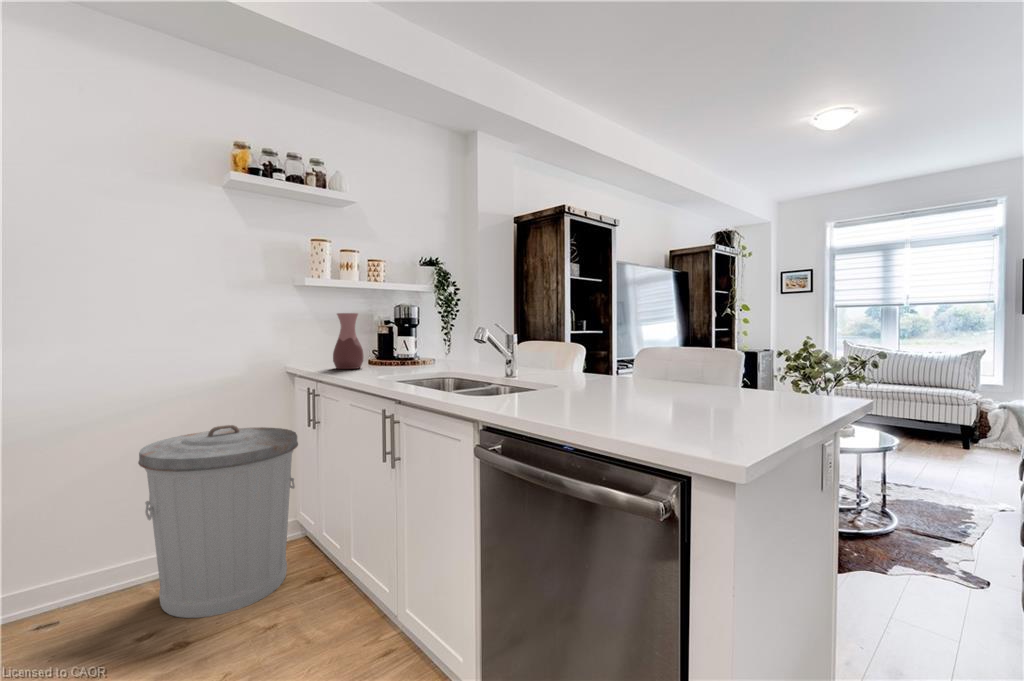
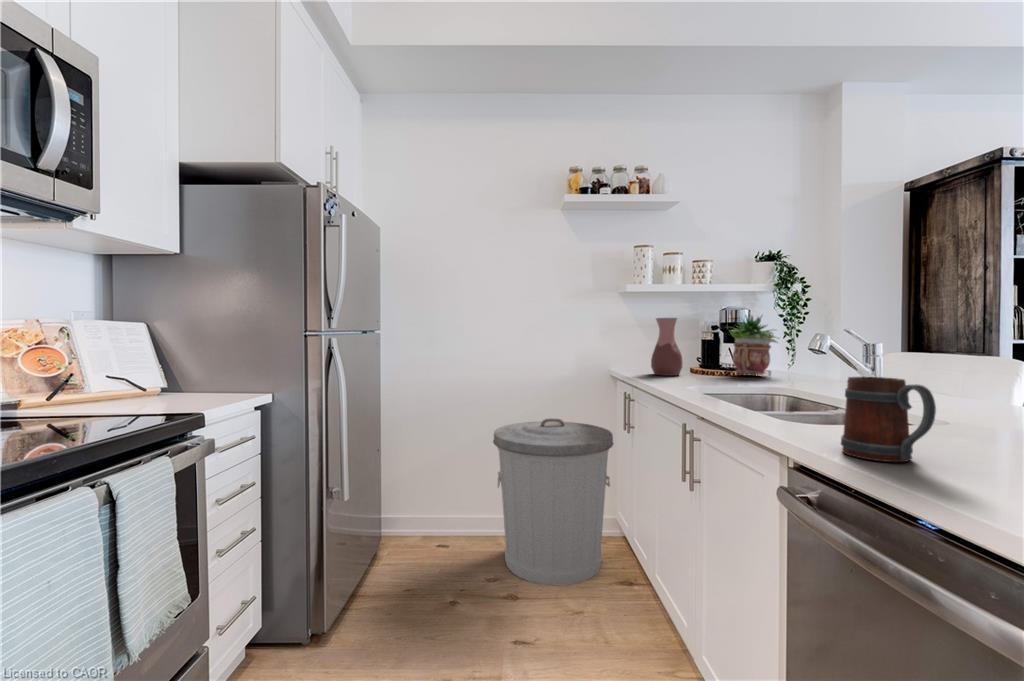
potted plant: none [398,311,443,364] -> present [729,315,777,375]
mug: none [514,358,564,413] -> present [841,377,936,462]

